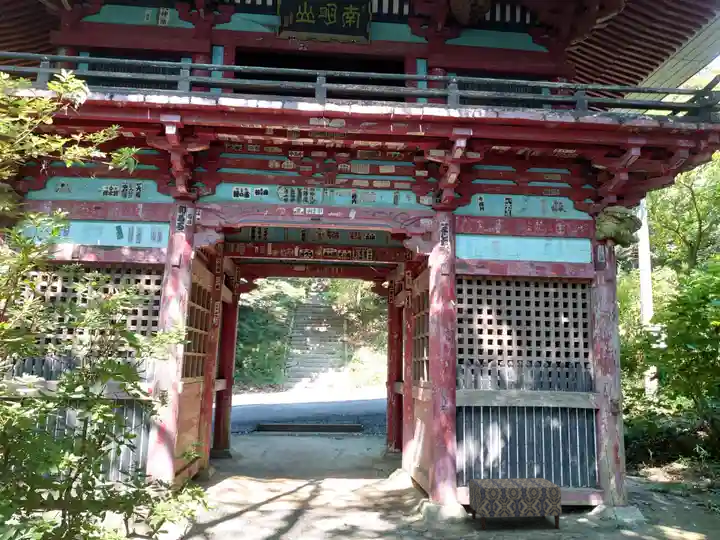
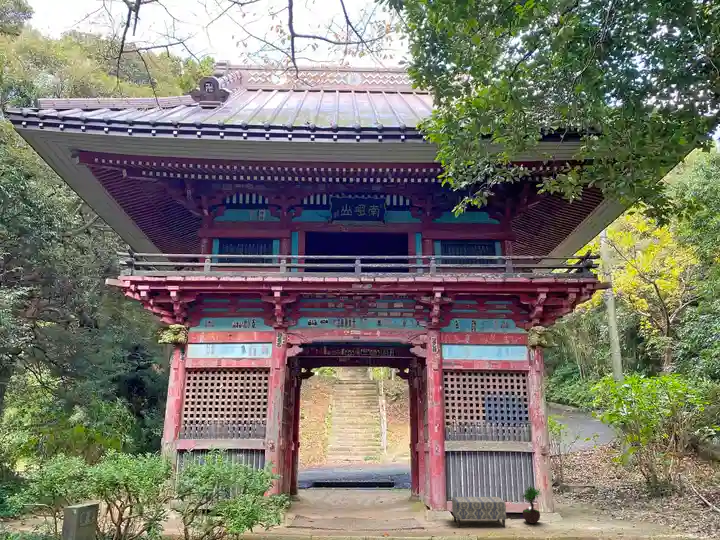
potted tree: none [581,456,619,521] -> present [522,486,540,523]

